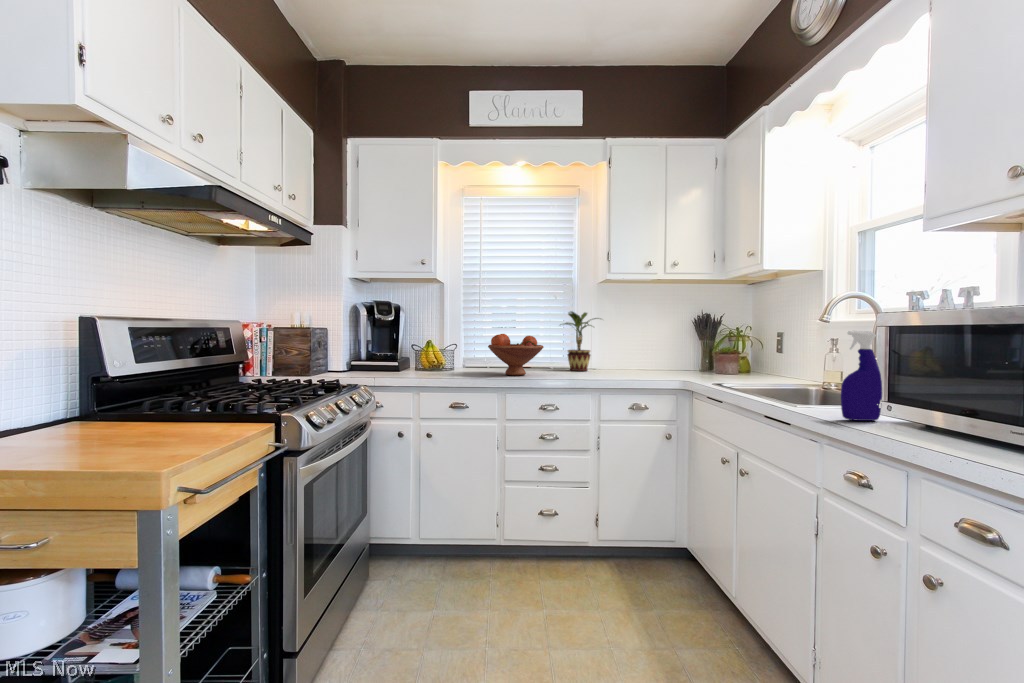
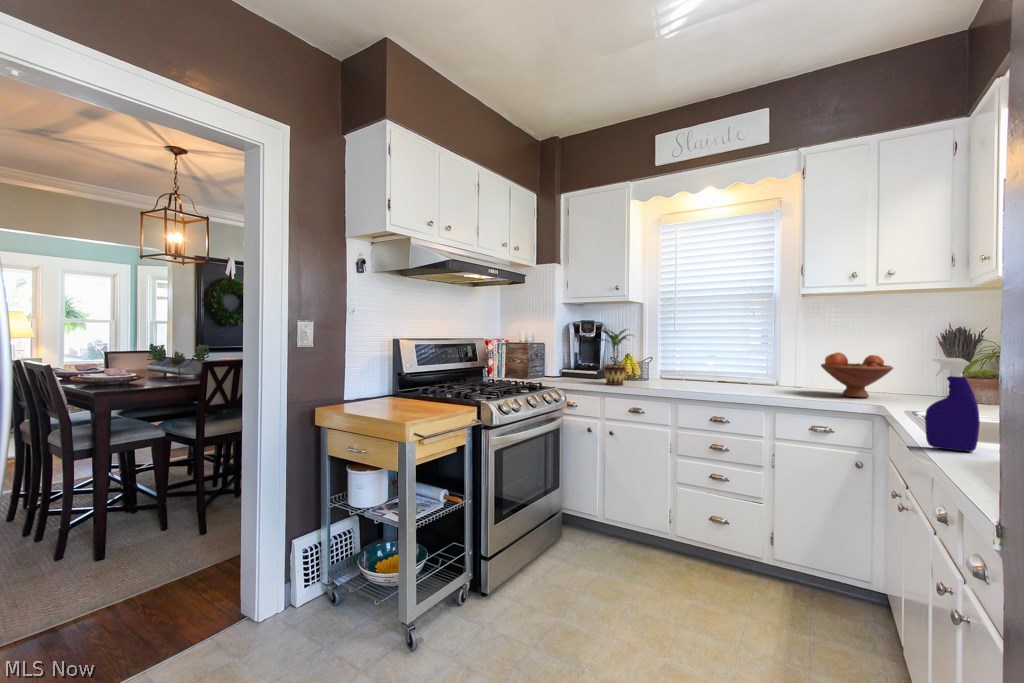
potted plant: present [565,311,599,371] -> present [600,329,632,385]
fruit bowl: present [488,334,544,376] -> present [821,352,893,398]

